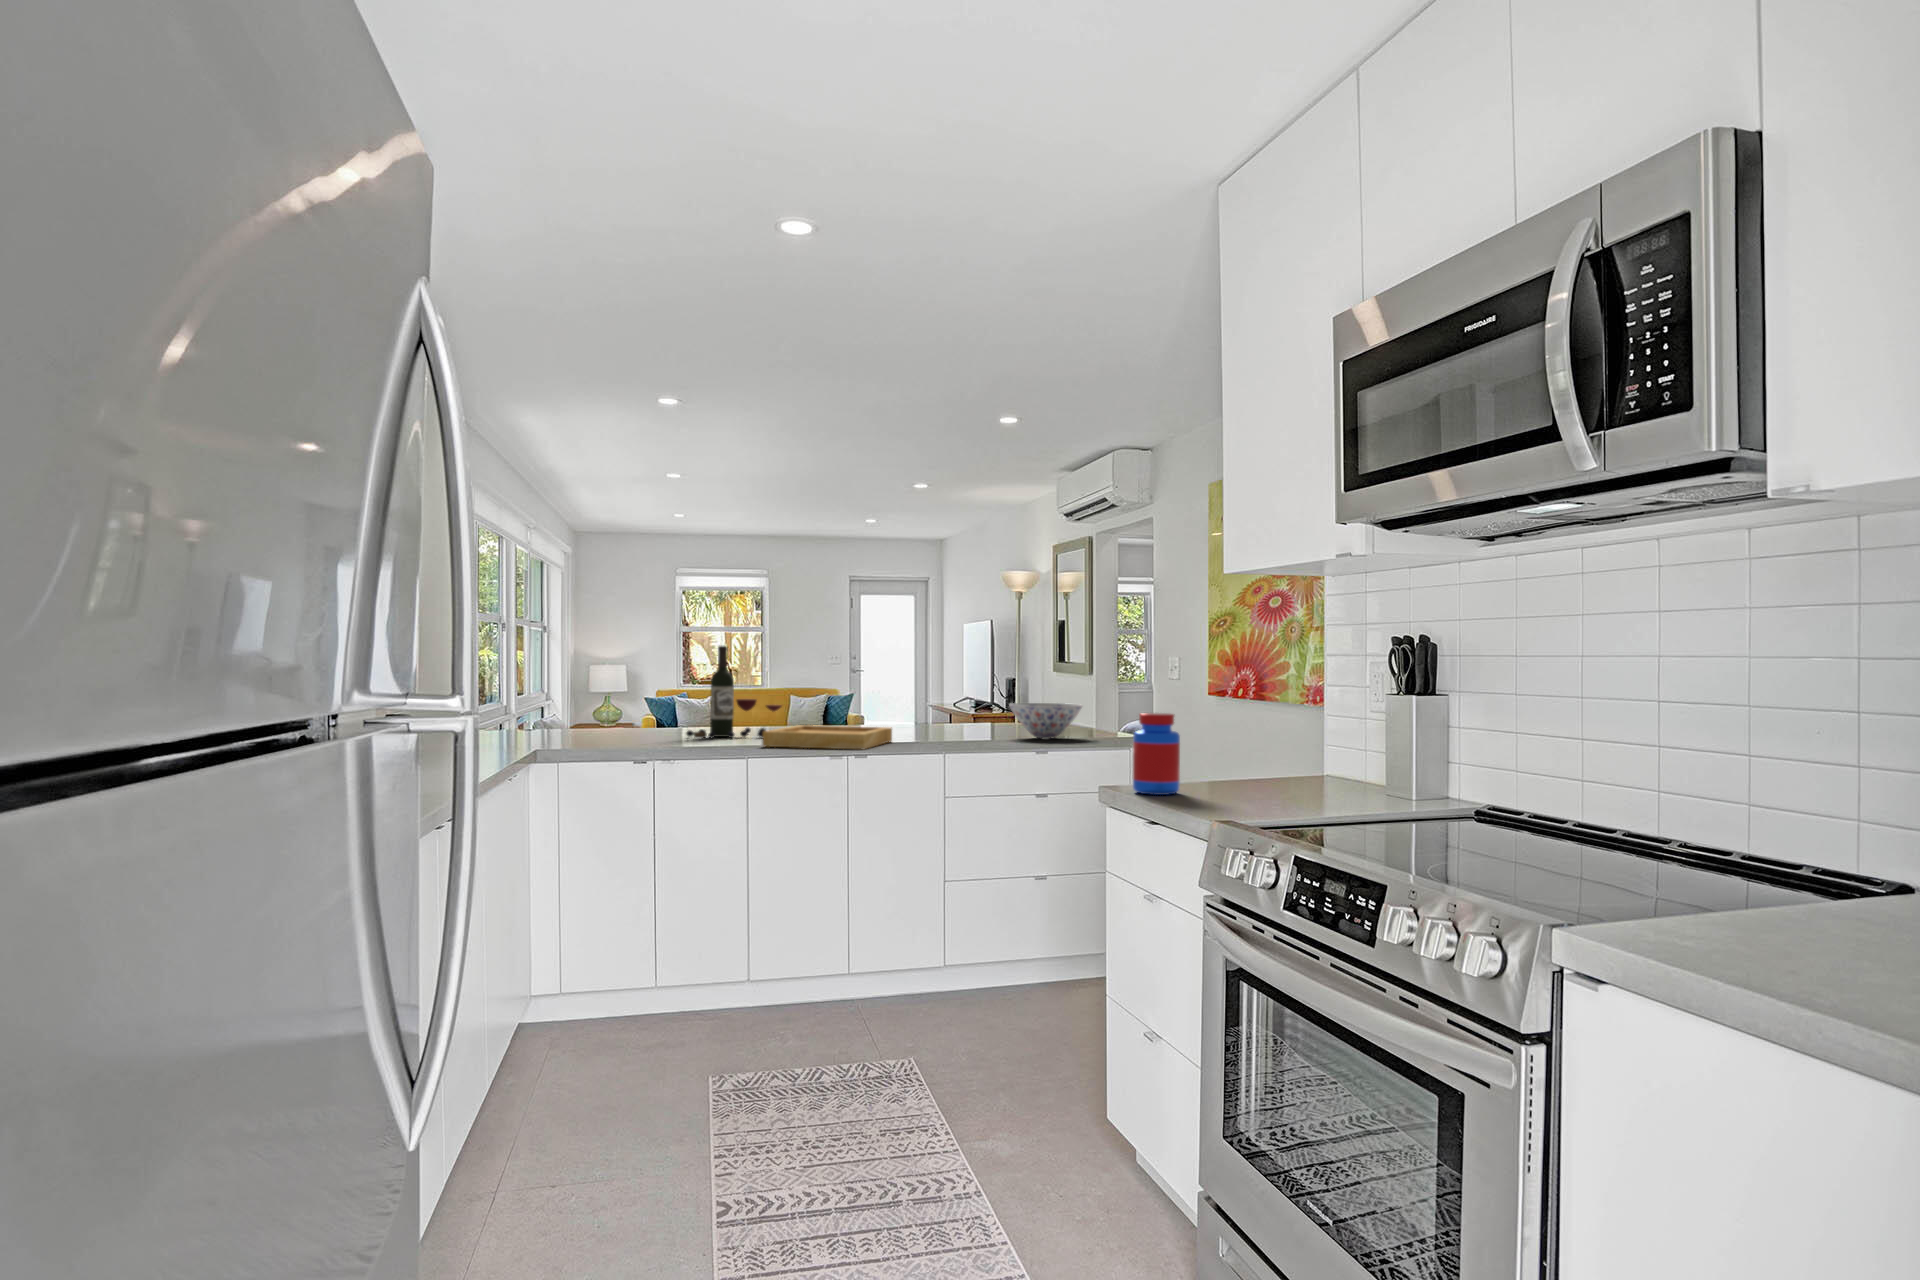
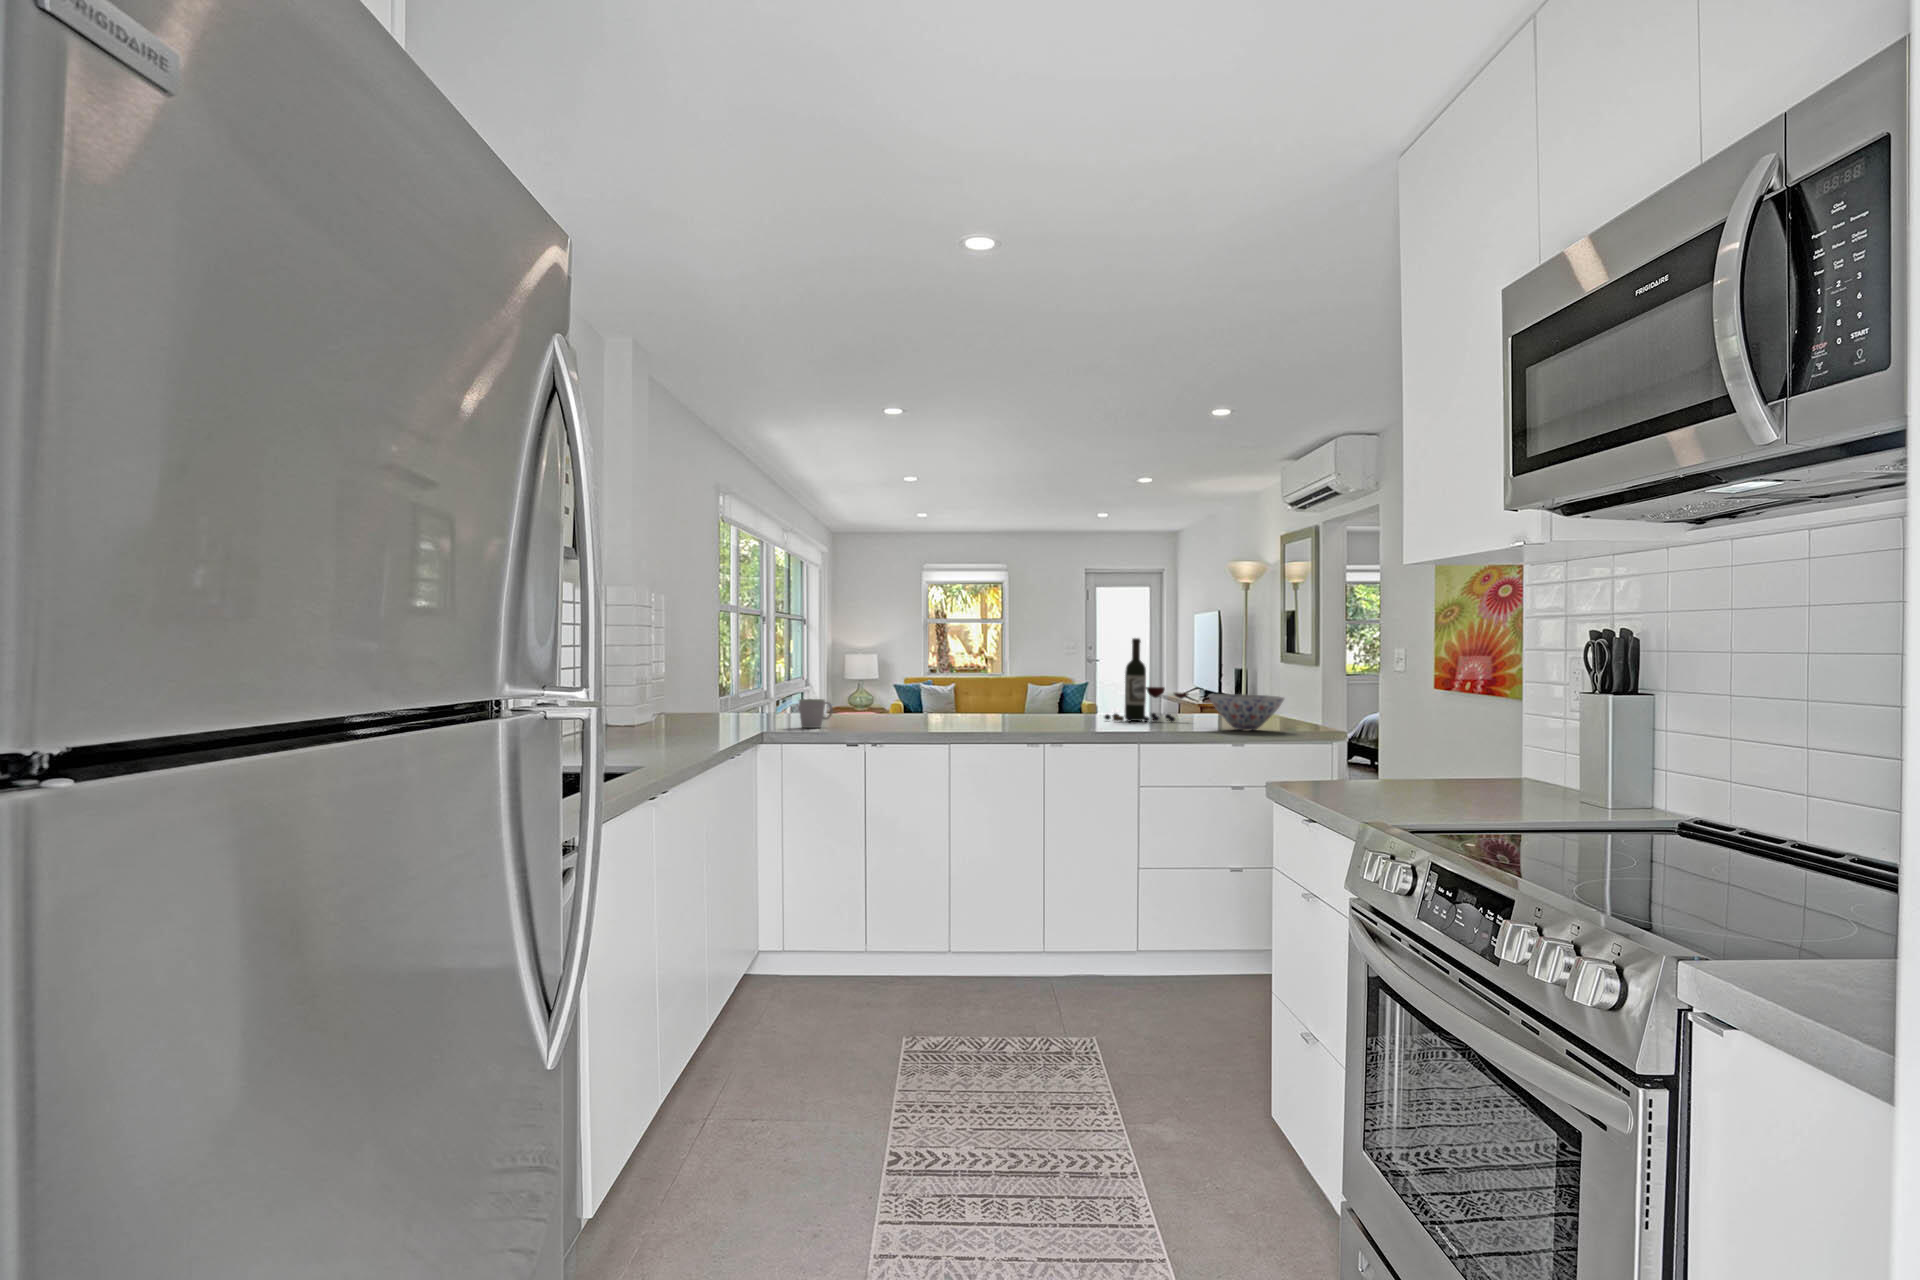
wine bottle: present [686,646,782,738] -> present [1105,638,1188,722]
jar: present [1133,713,1180,795] -> none [1299,708,1349,792]
mug: none [579,716,618,748] -> present [799,699,833,728]
tray: present [763,725,892,749] -> none [962,711,1089,736]

